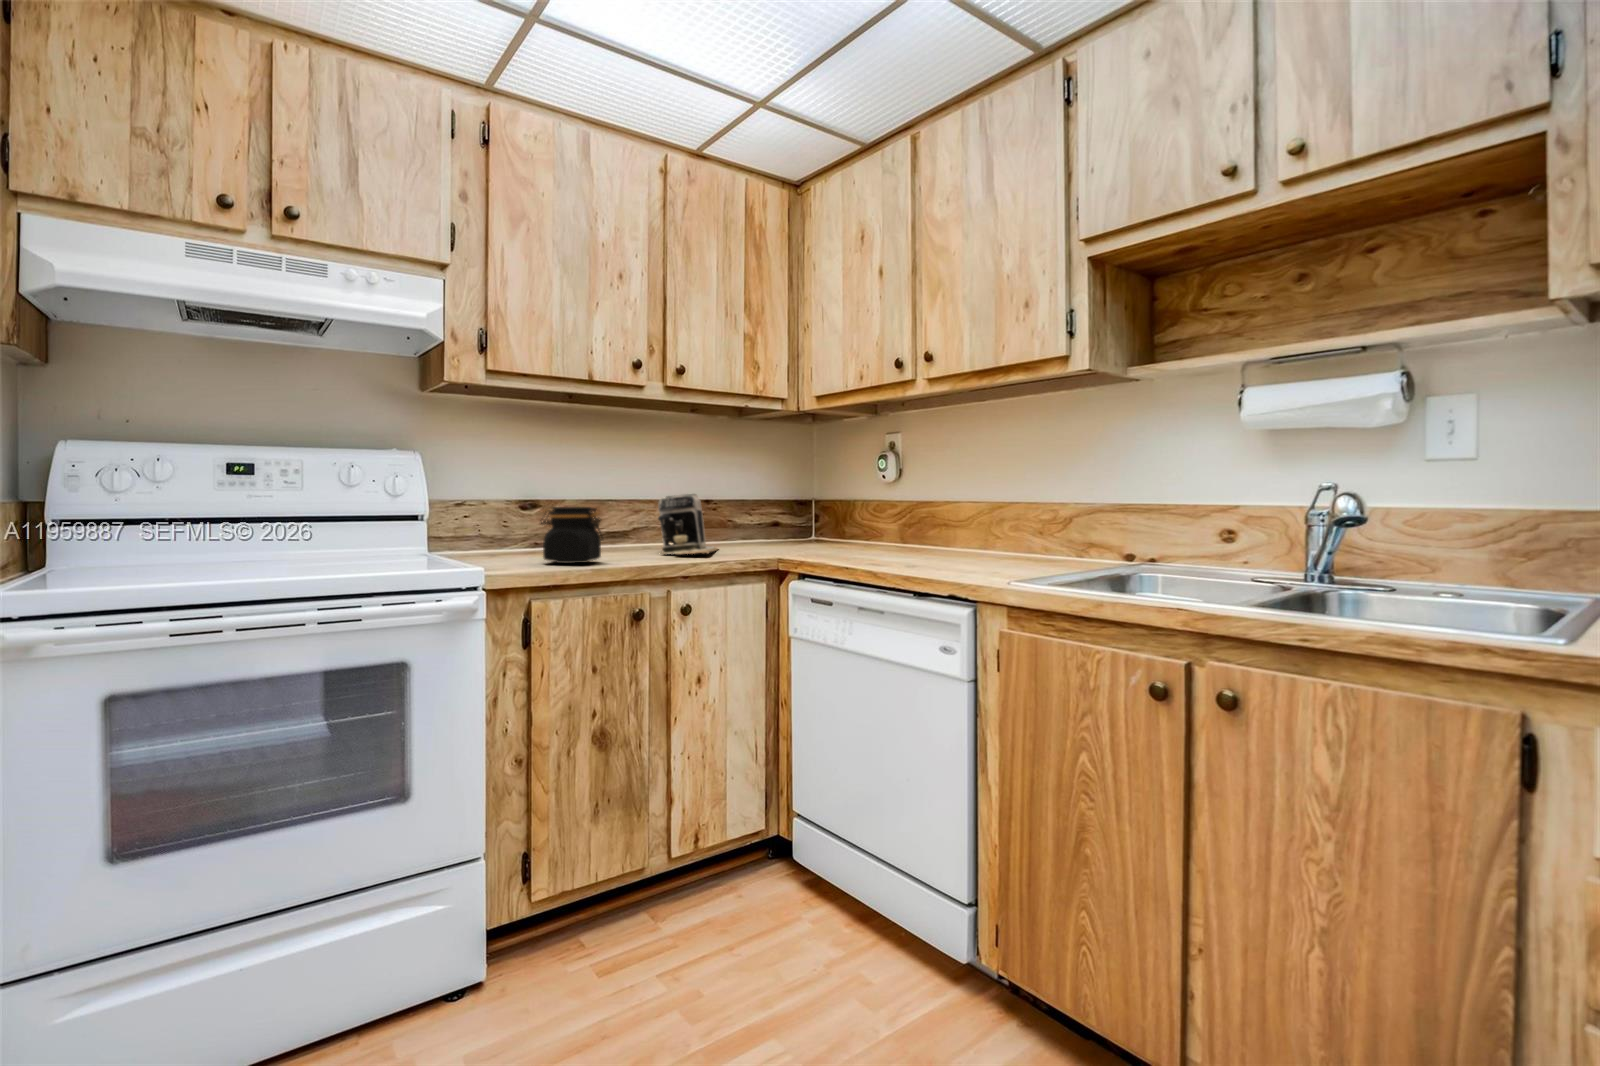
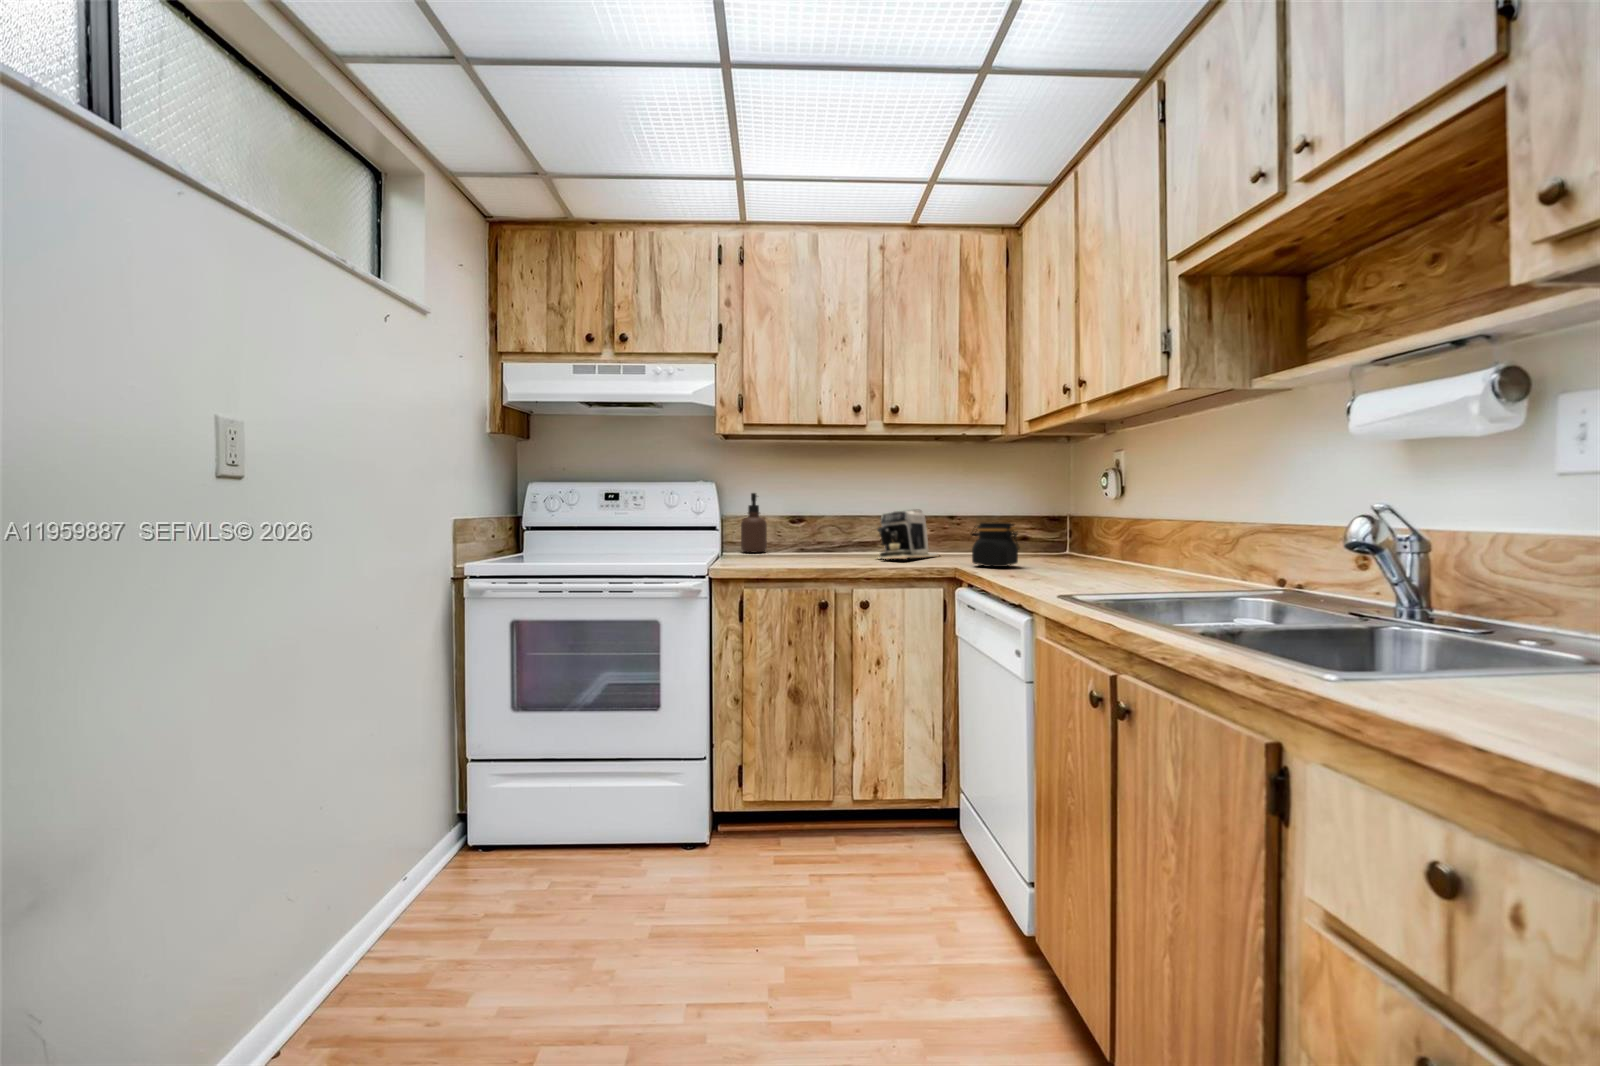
soap dispenser: none [453,468,493,553] -> present [741,493,767,552]
jar: present [541,507,603,564] -> present [972,523,1019,567]

